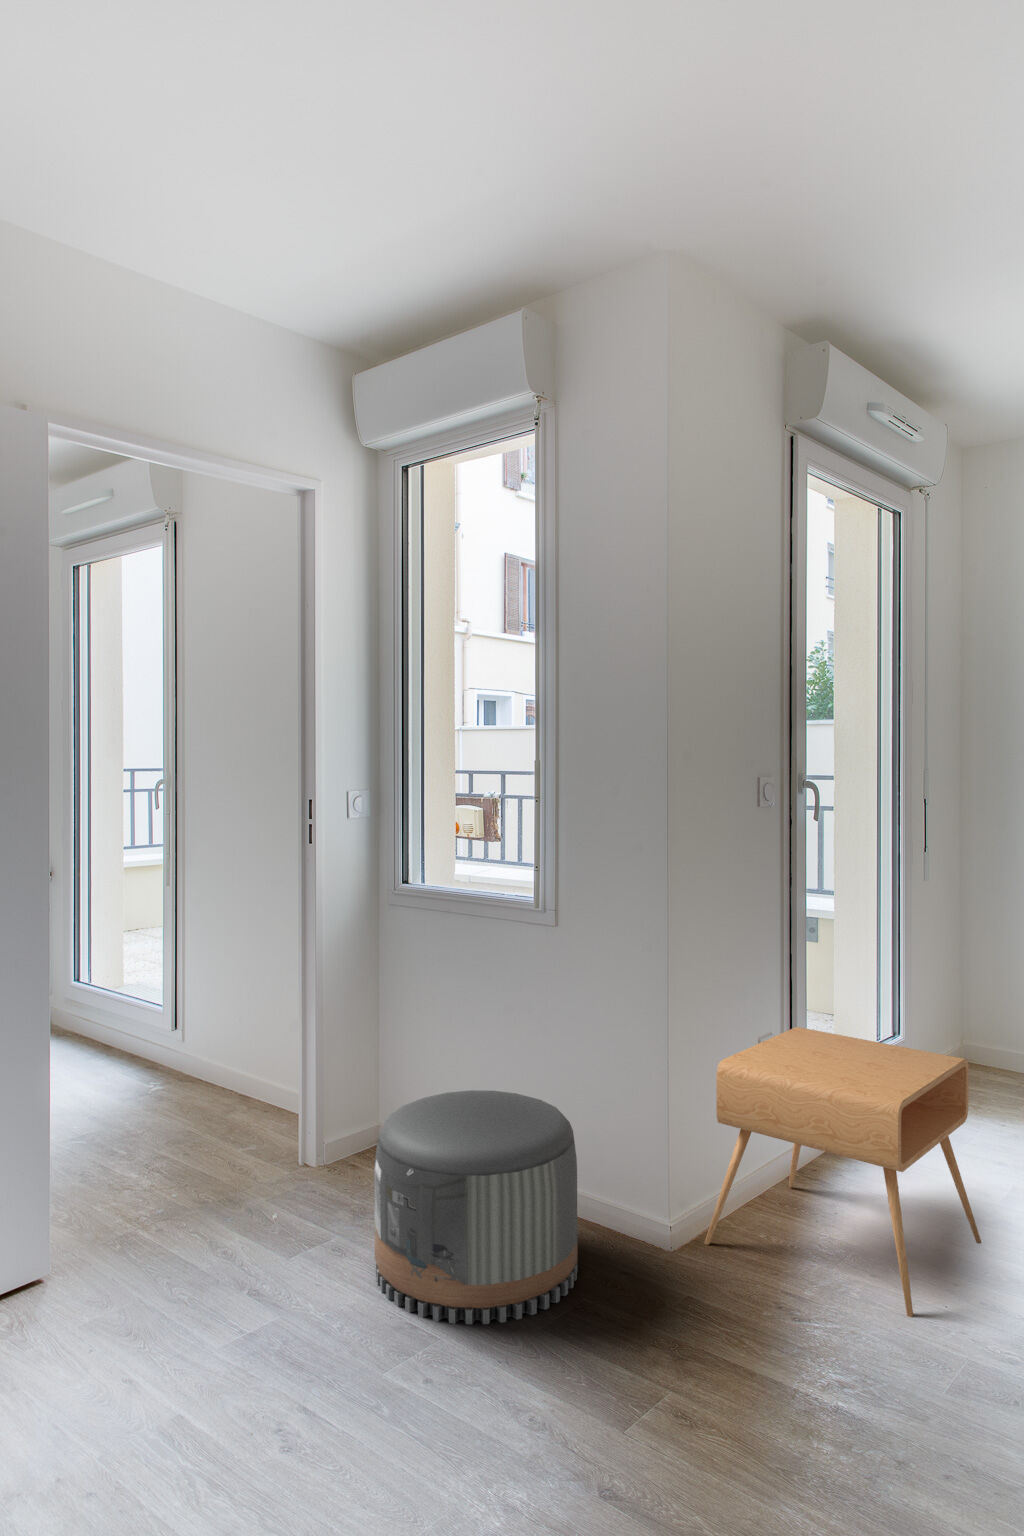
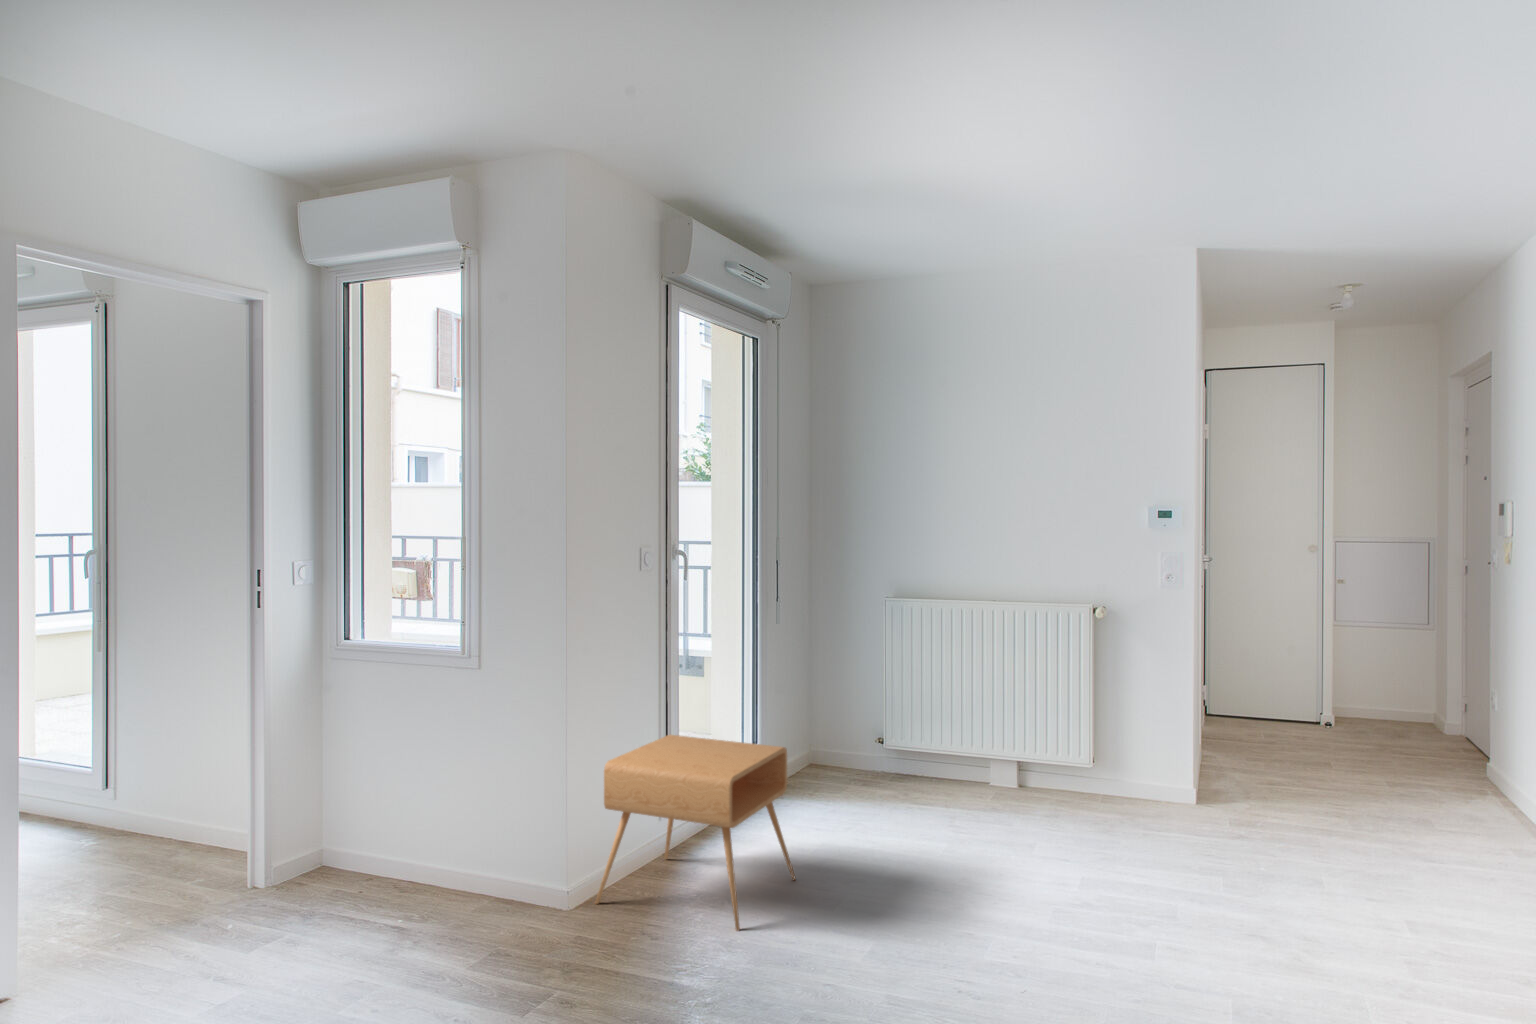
pouf: present [374,1090,577,1324] -> none [319,801,492,981]

